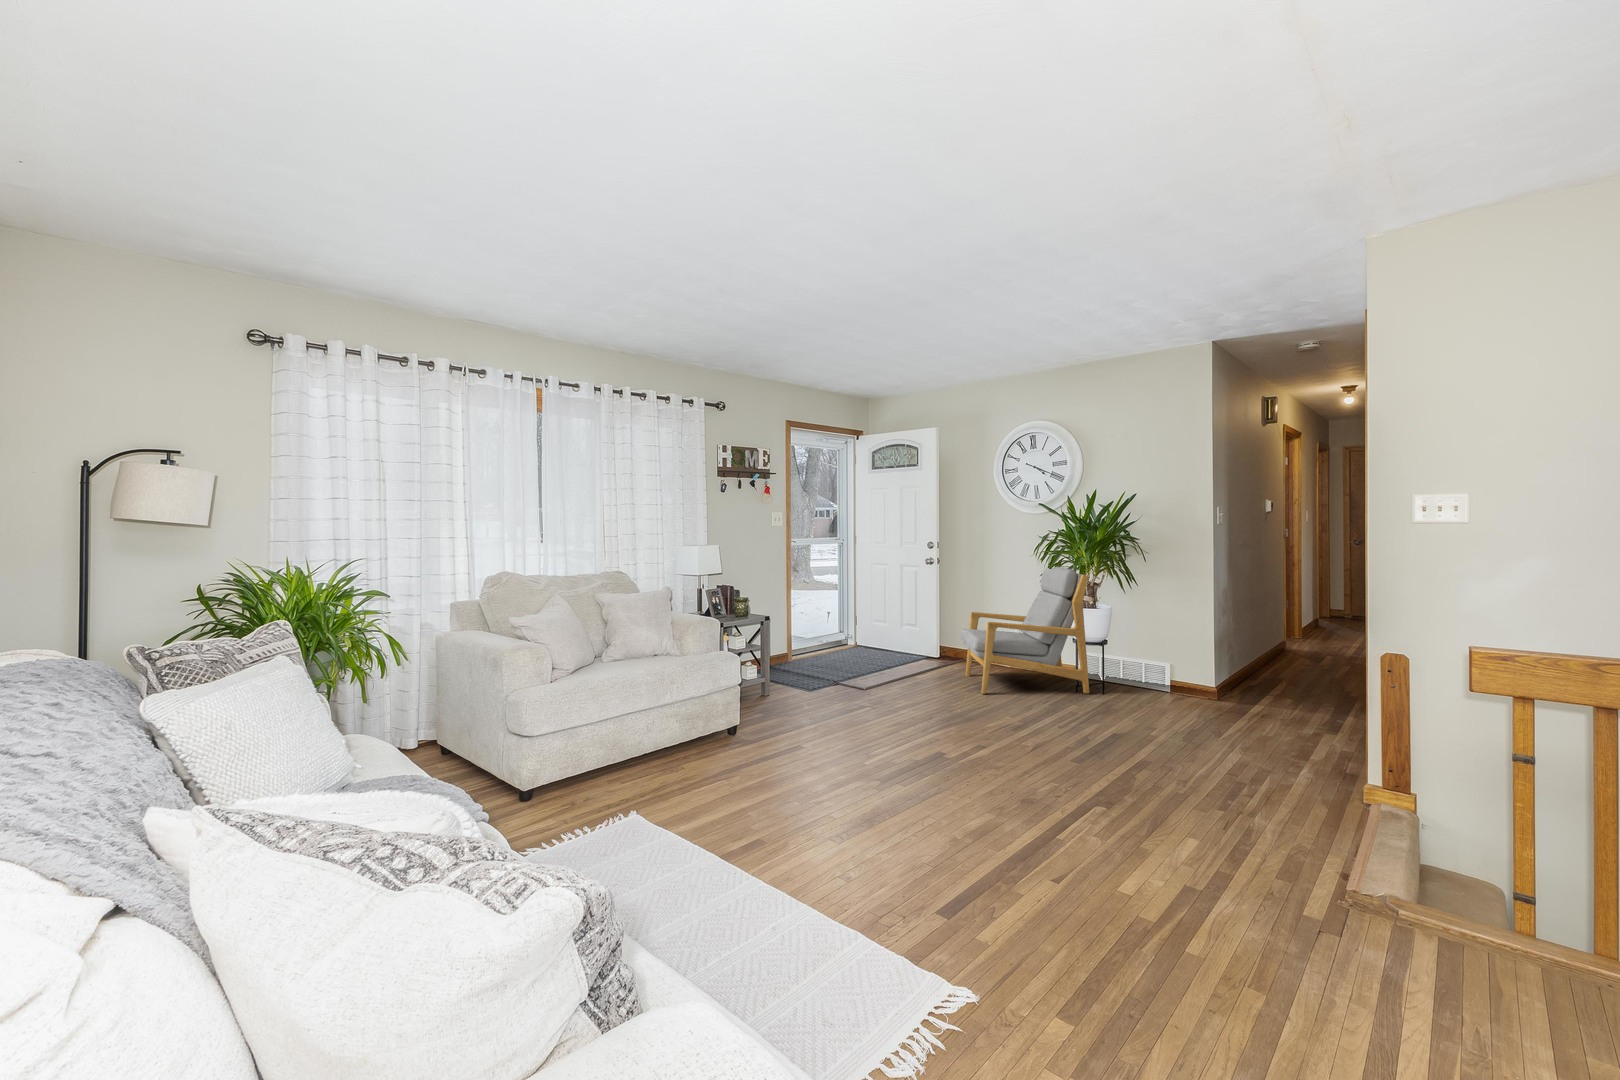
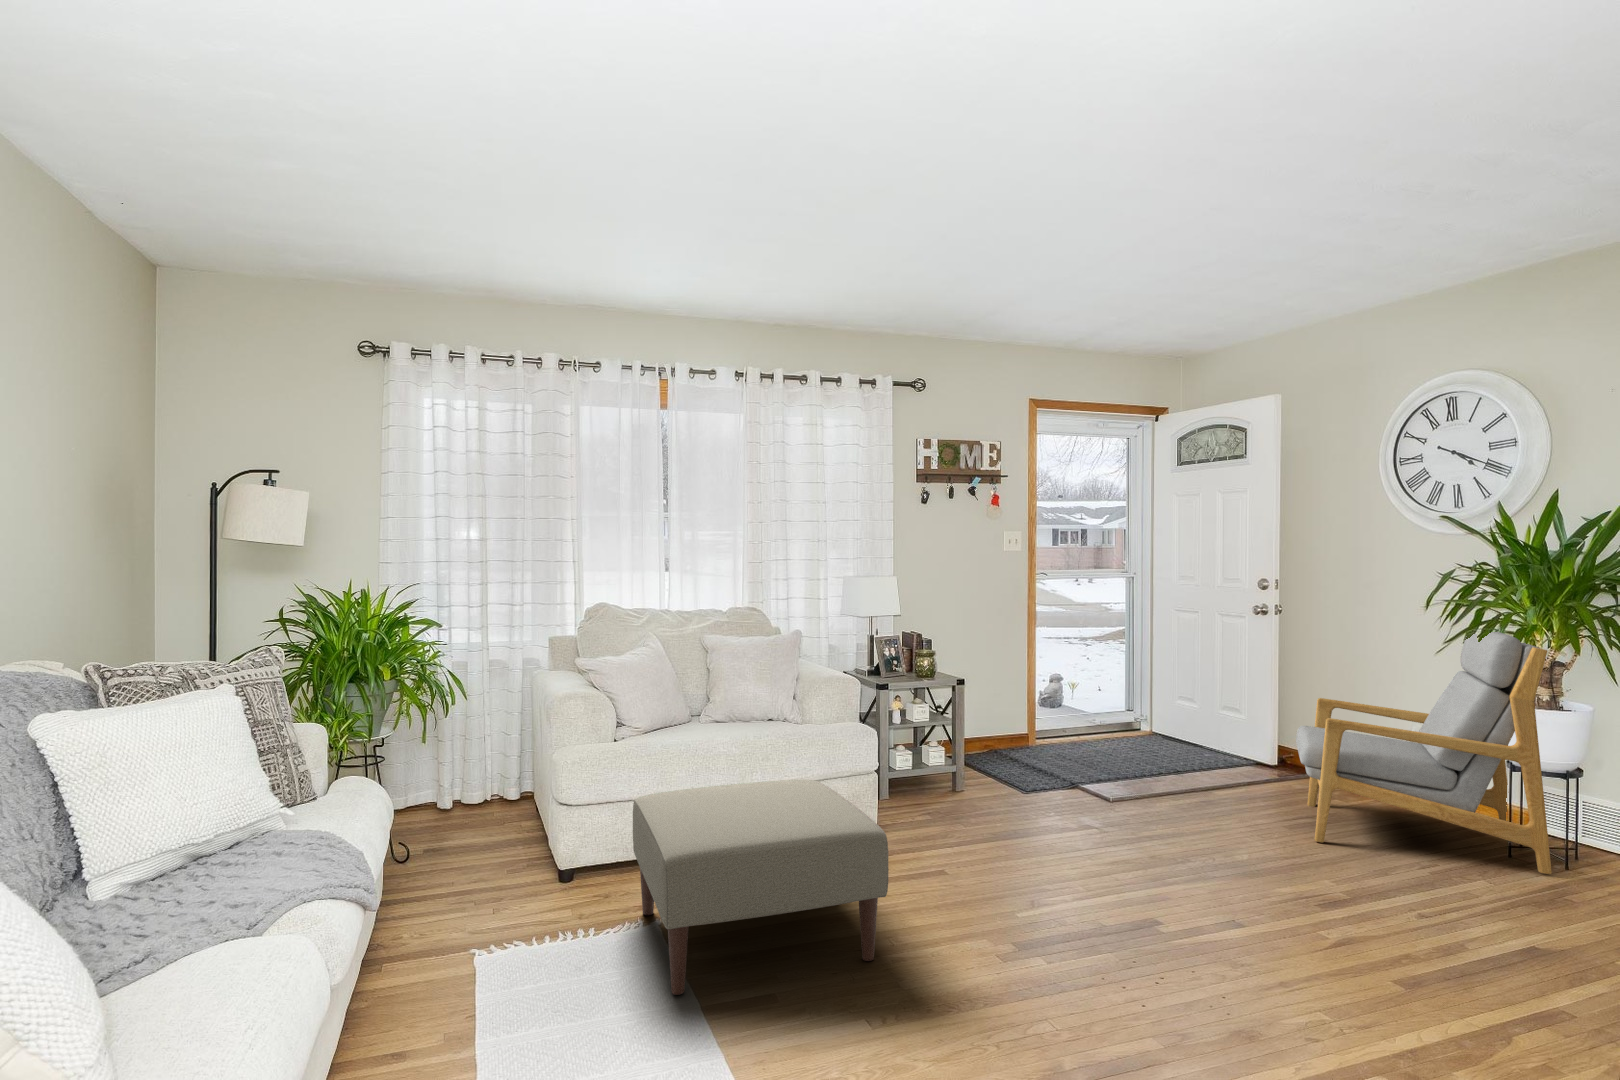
ottoman: none [608,690,811,838] -> present [633,780,889,995]

